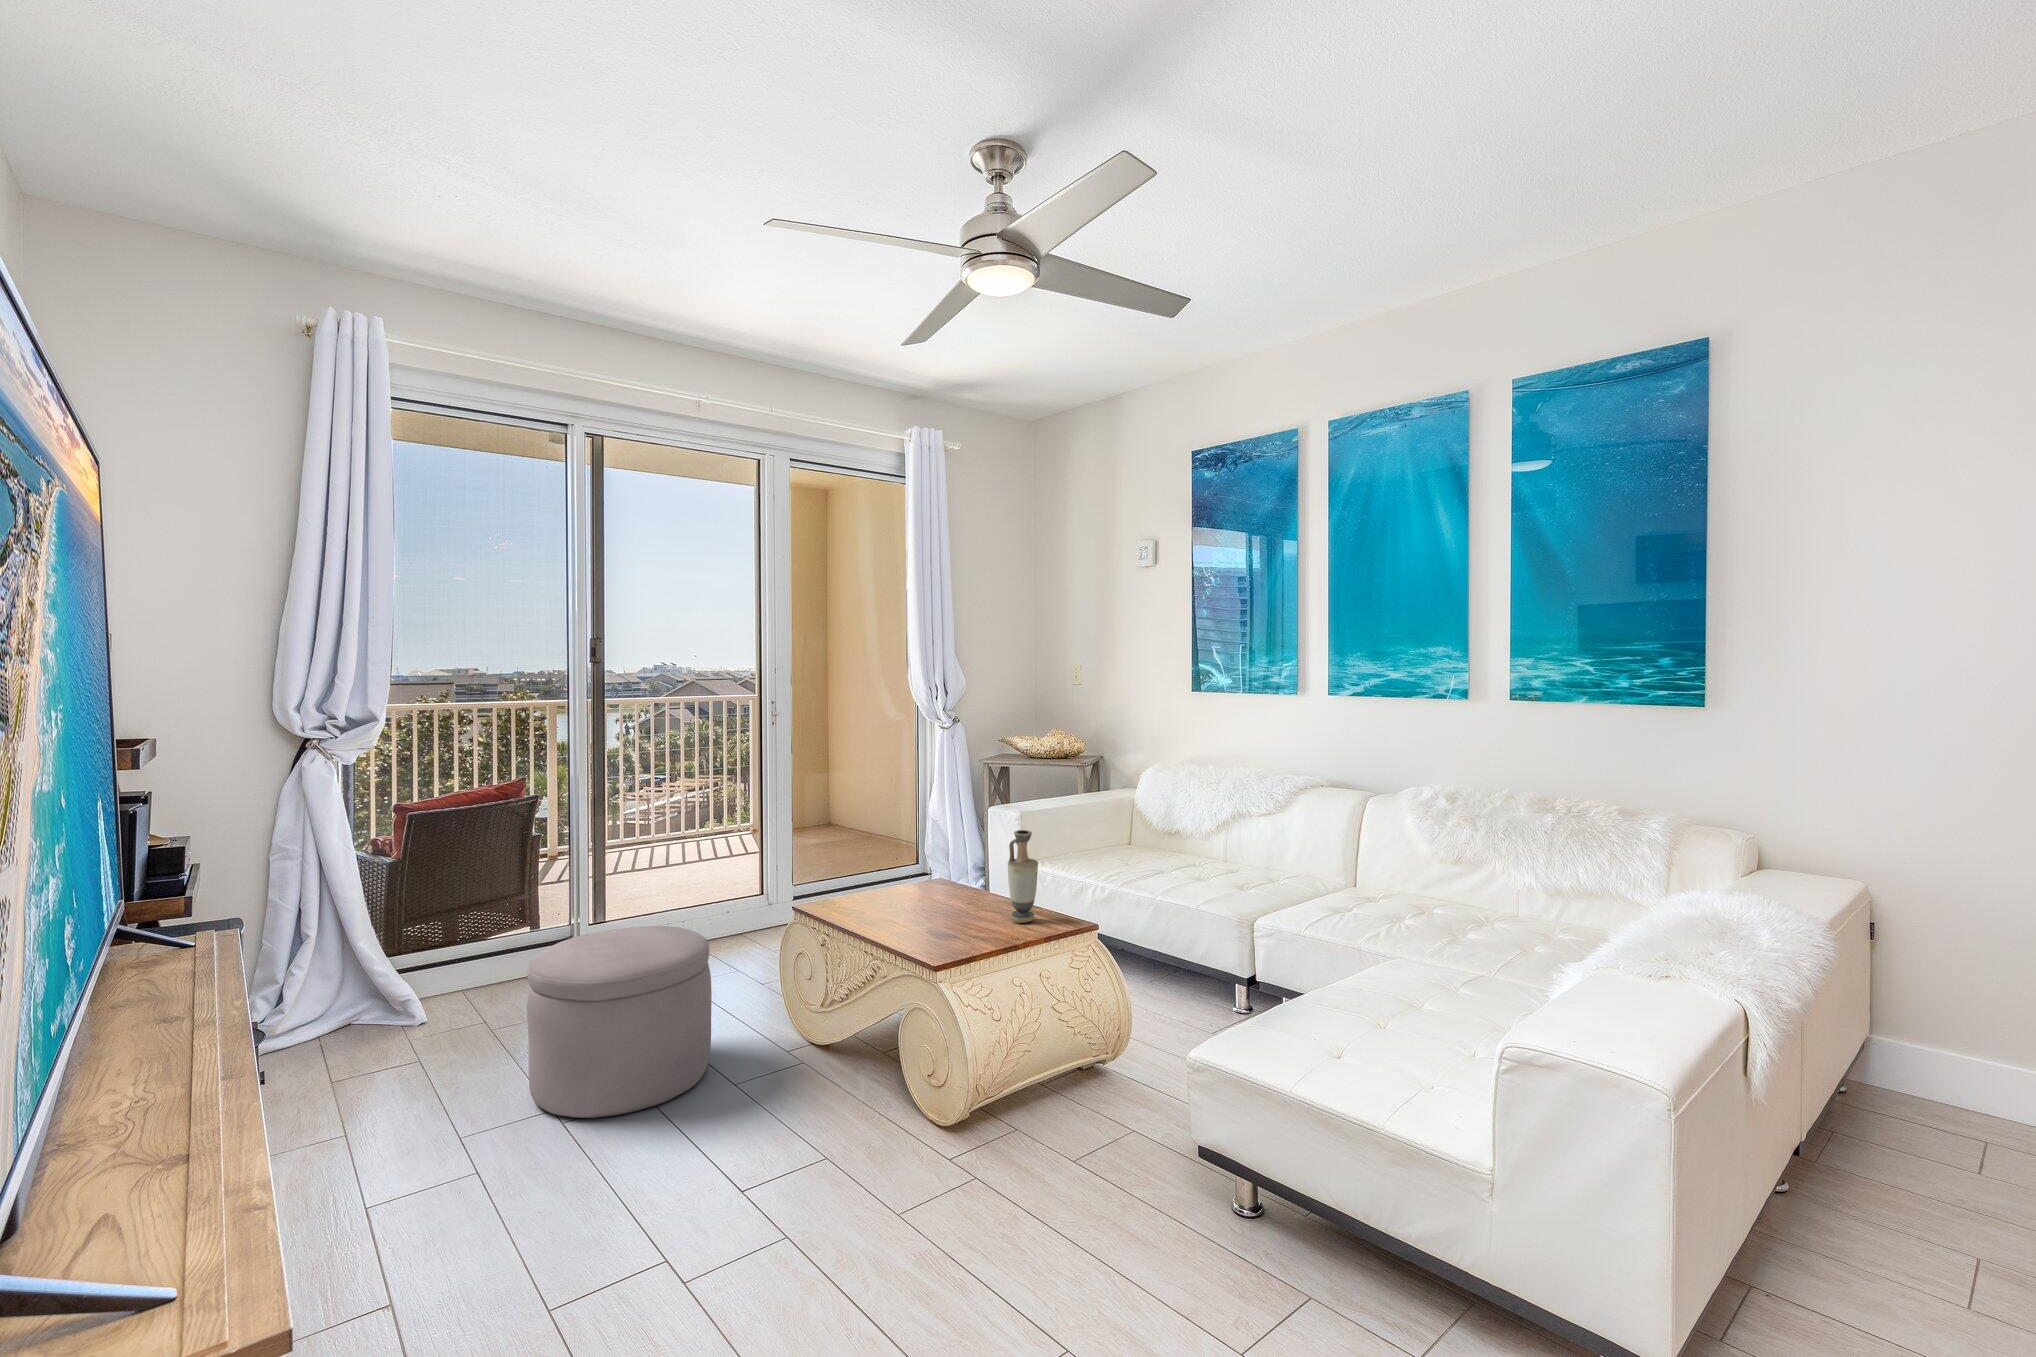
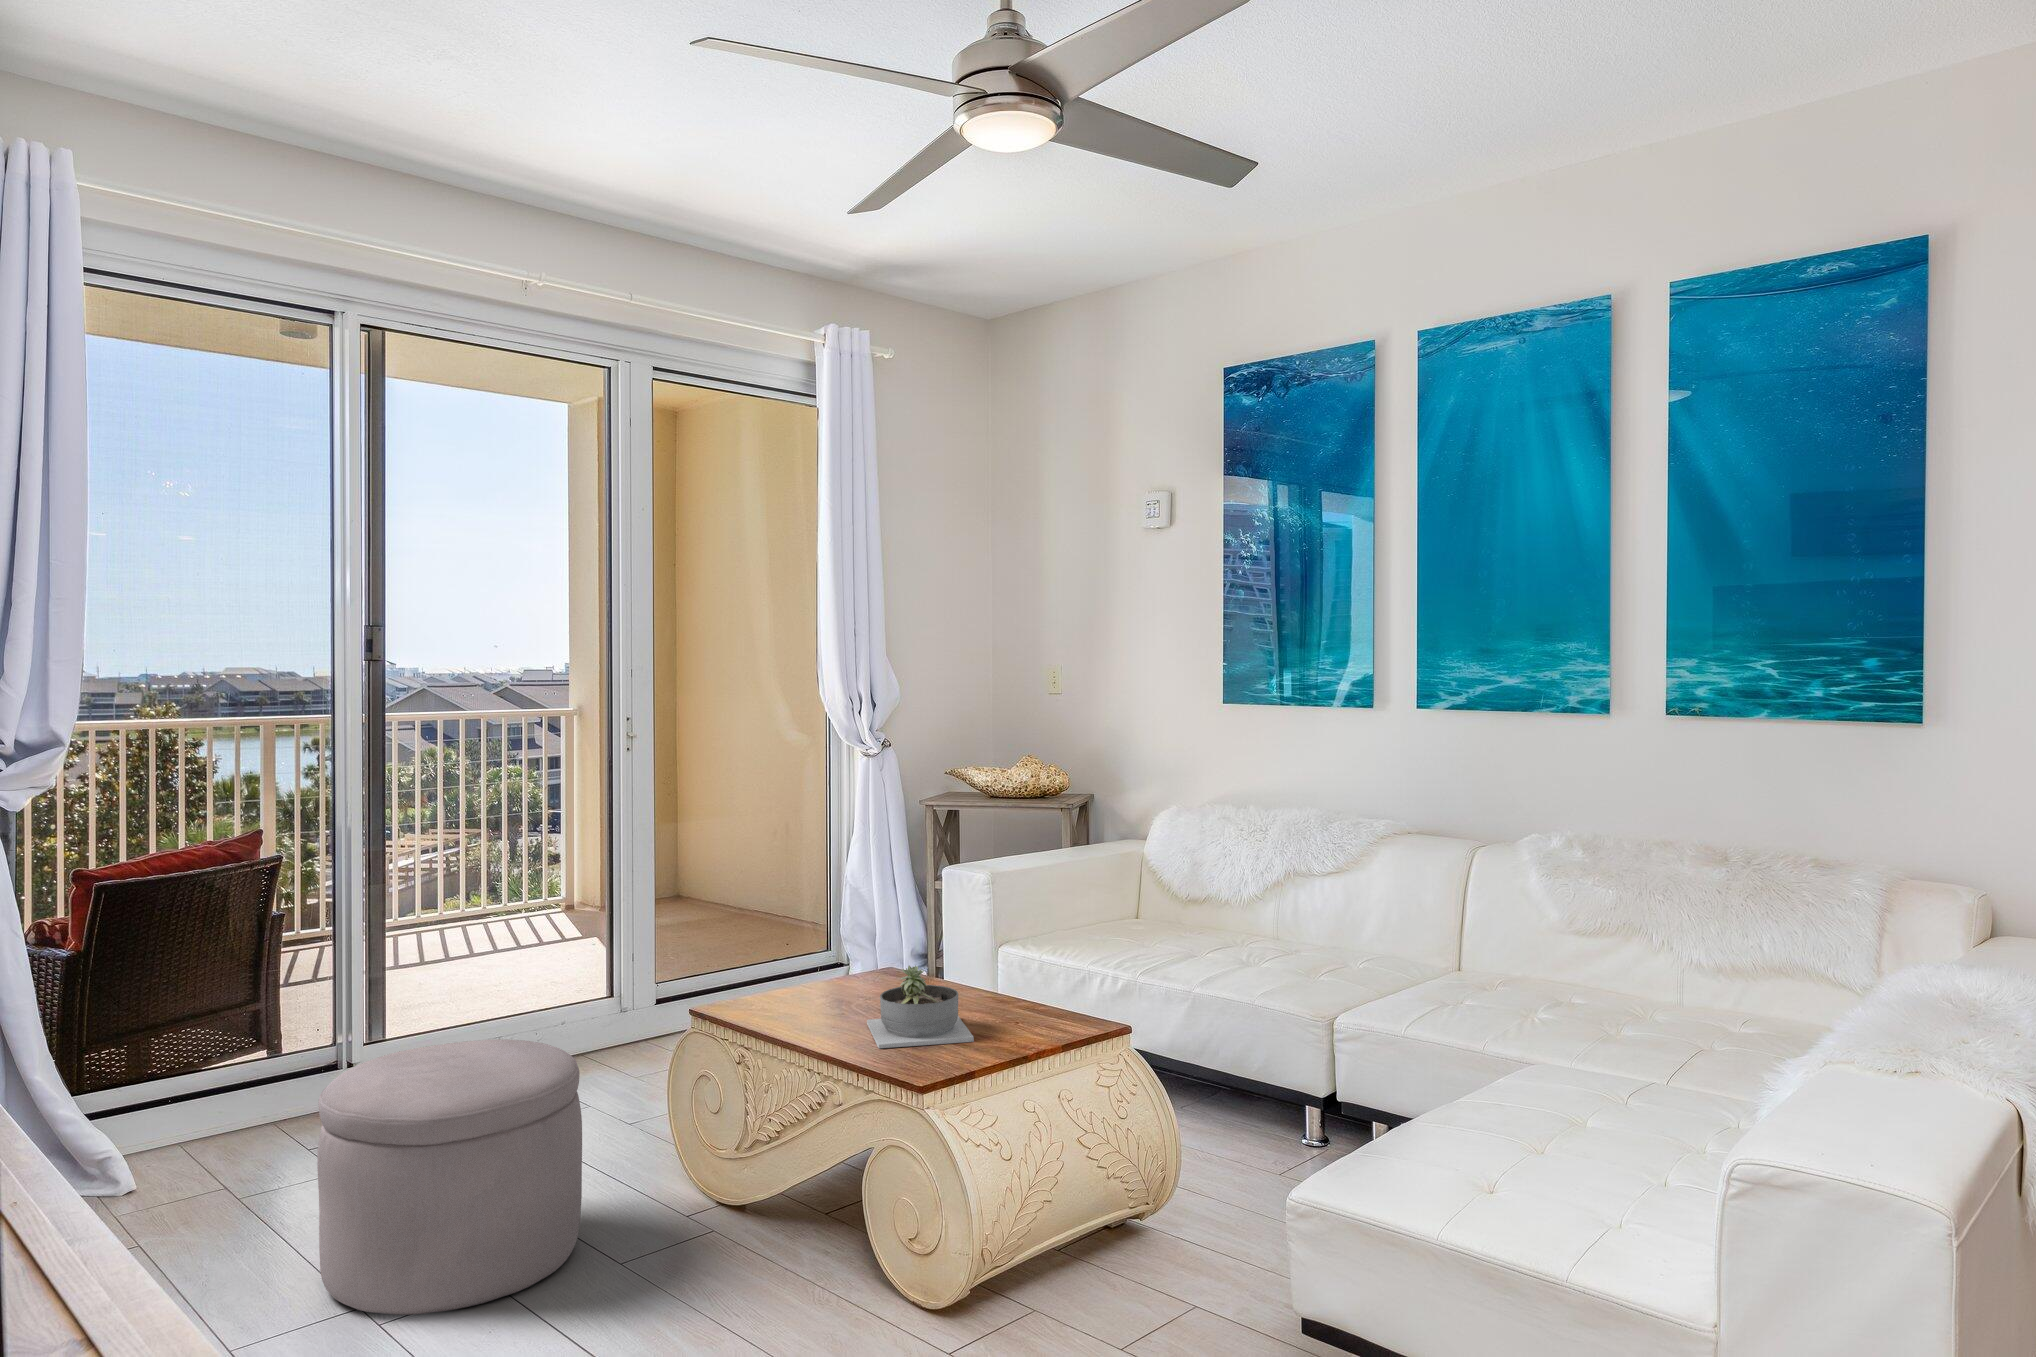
vase: present [1008,830,1038,923] -> none [1006,895,1048,1025]
succulent planter: none [910,879,981,939] -> present [867,966,974,1048]

